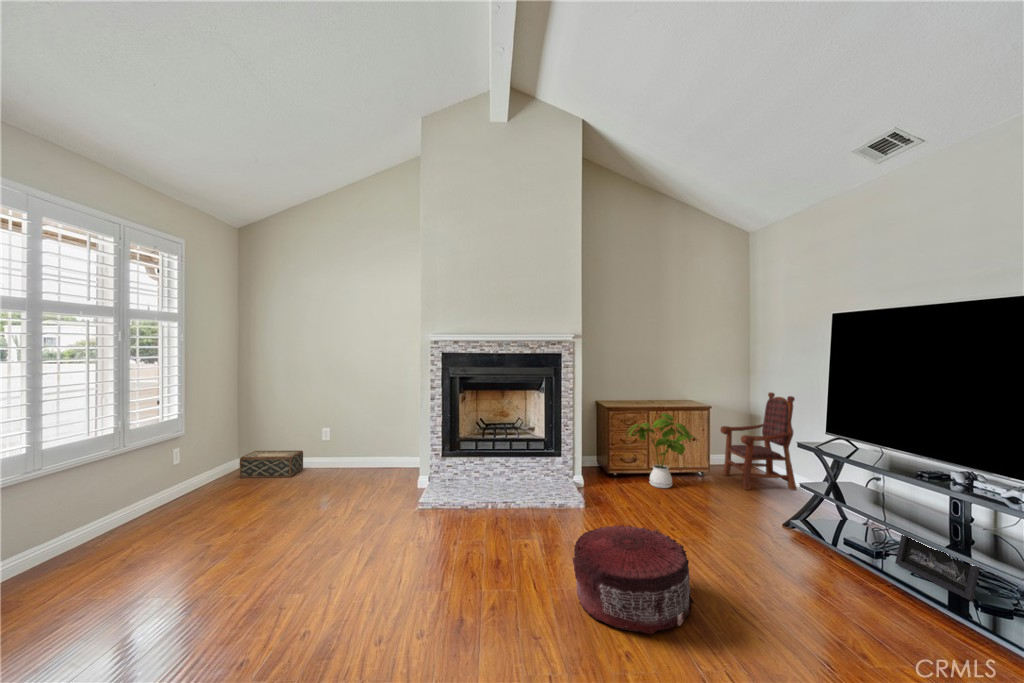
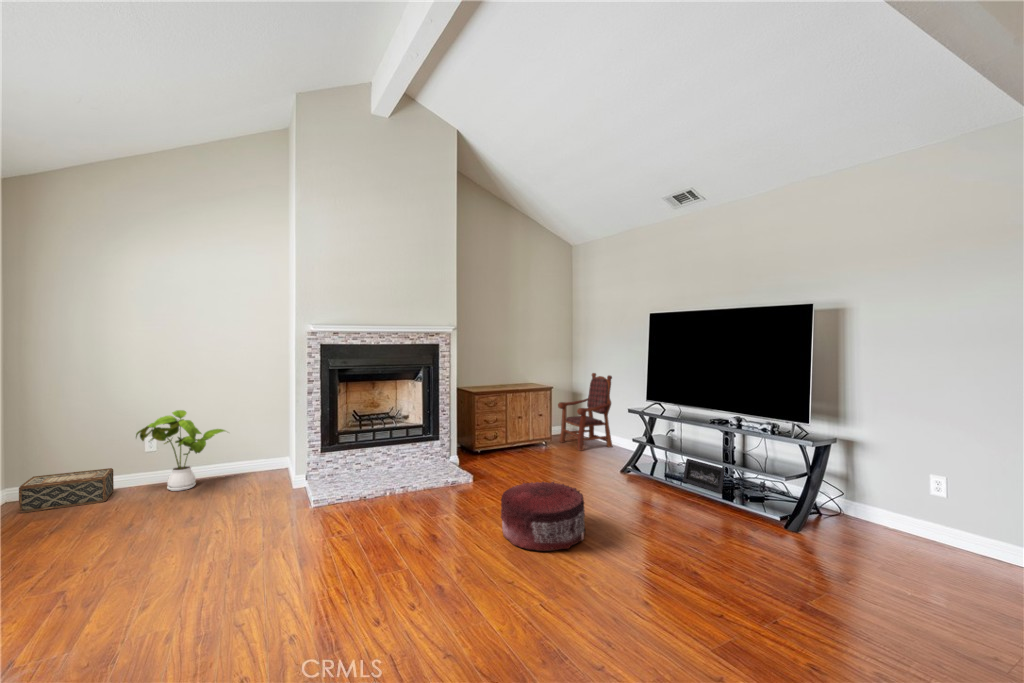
house plant: present [626,414,695,488] -> present [136,410,225,491]

